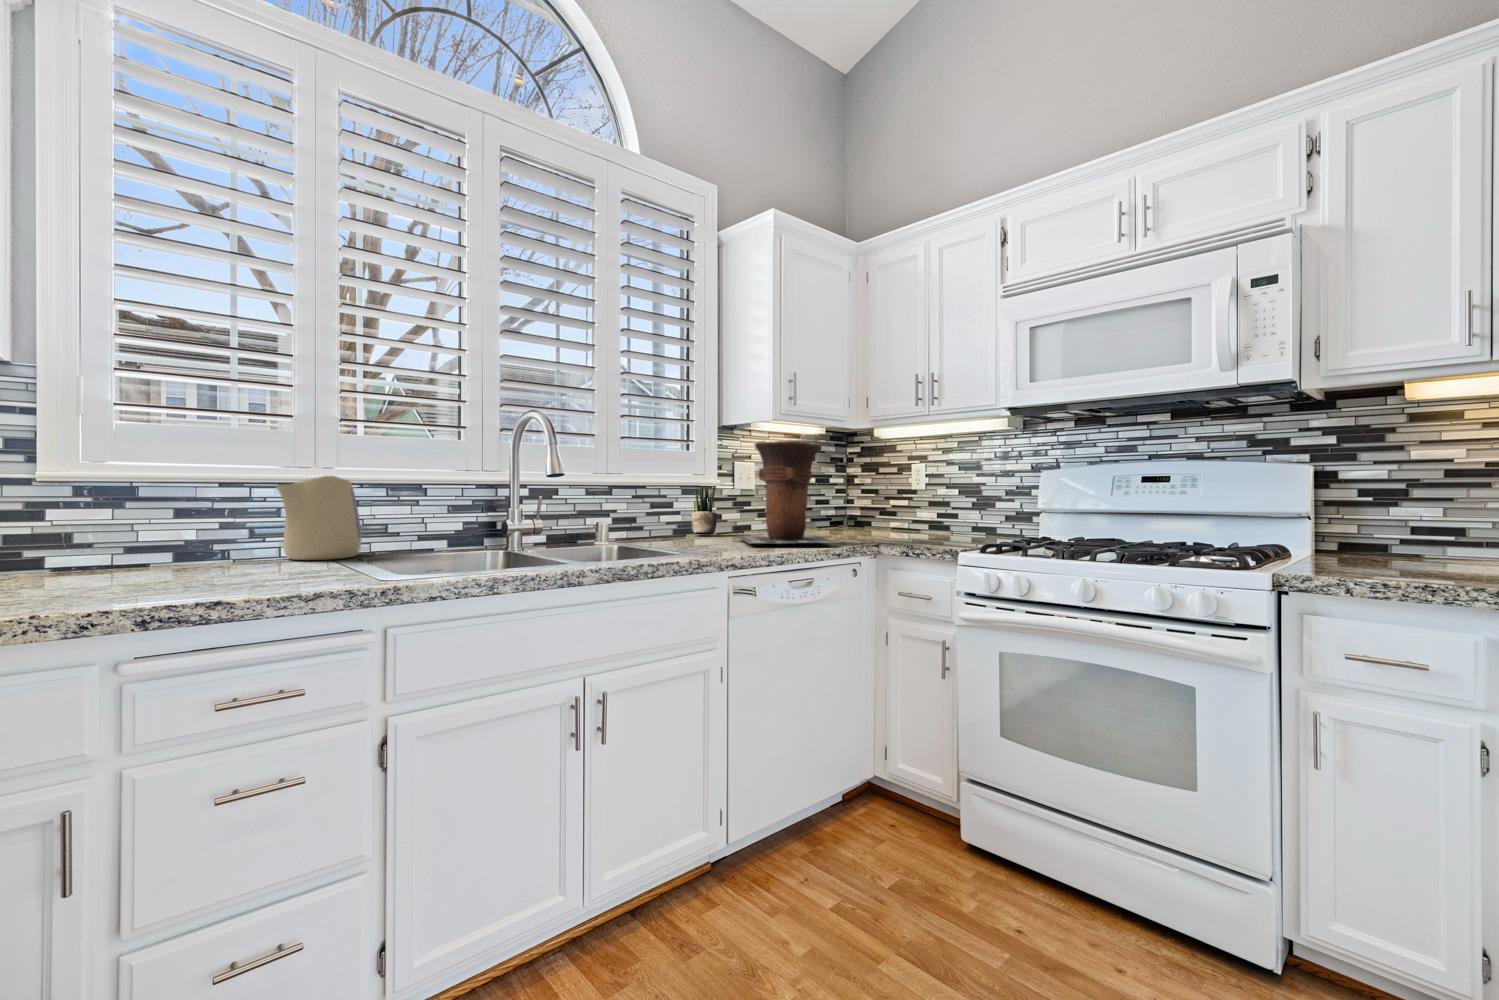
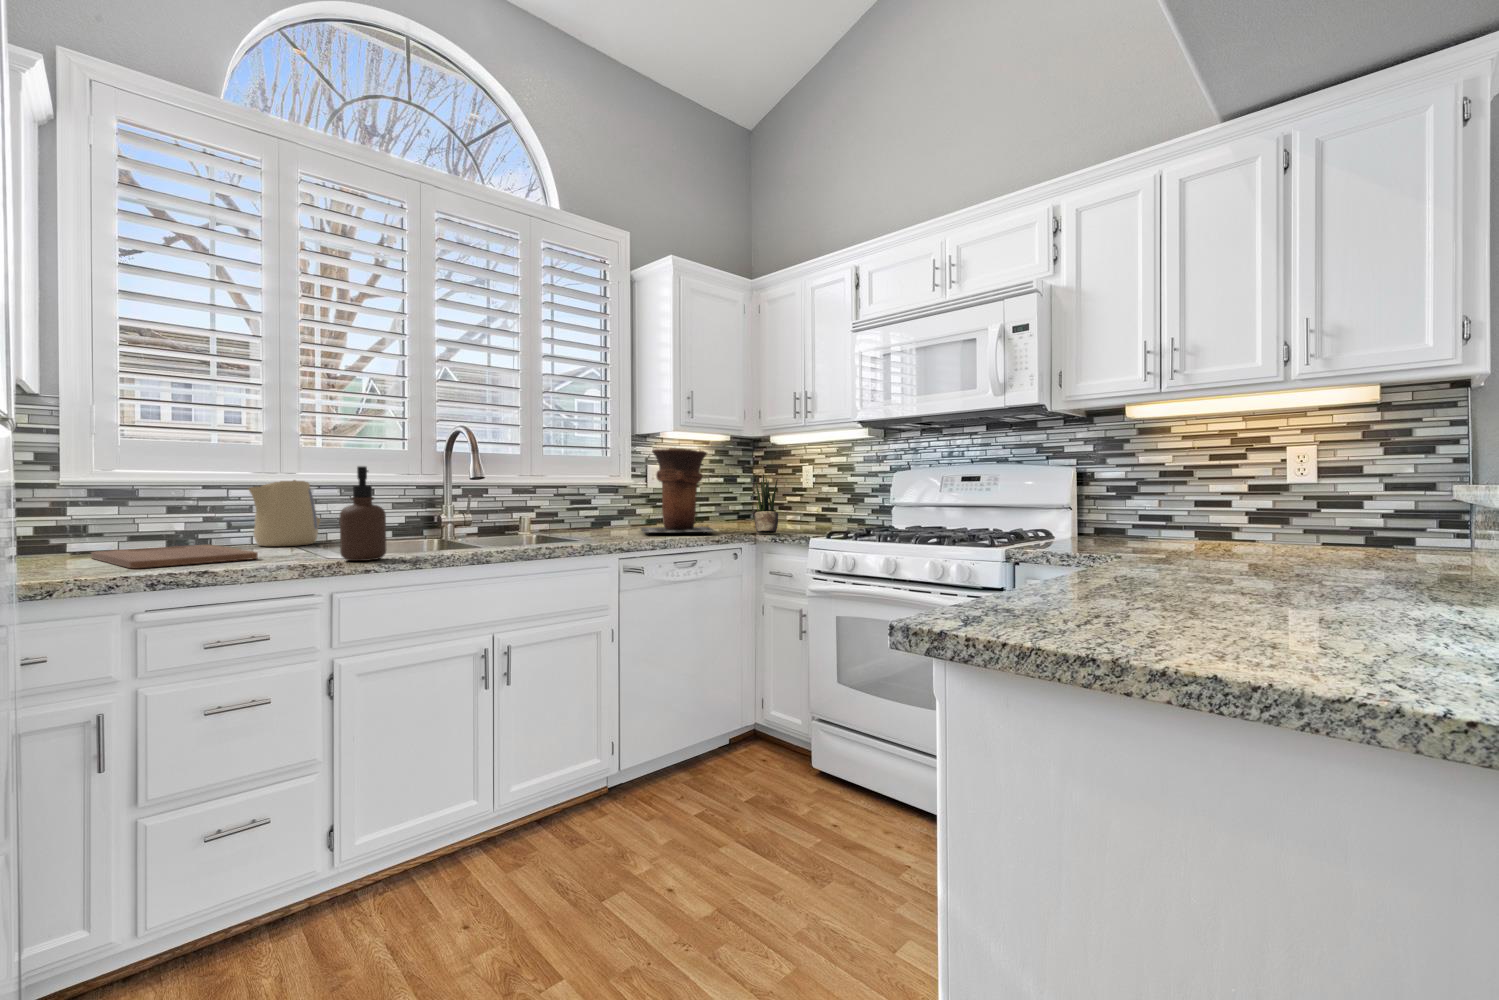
soap dispenser: none [397,457,457,585] -> present [340,466,386,561]
potted plant: present [692,486,717,535] -> present [754,474,778,533]
cutting board: none [72,558,288,596] -> present [91,545,258,568]

